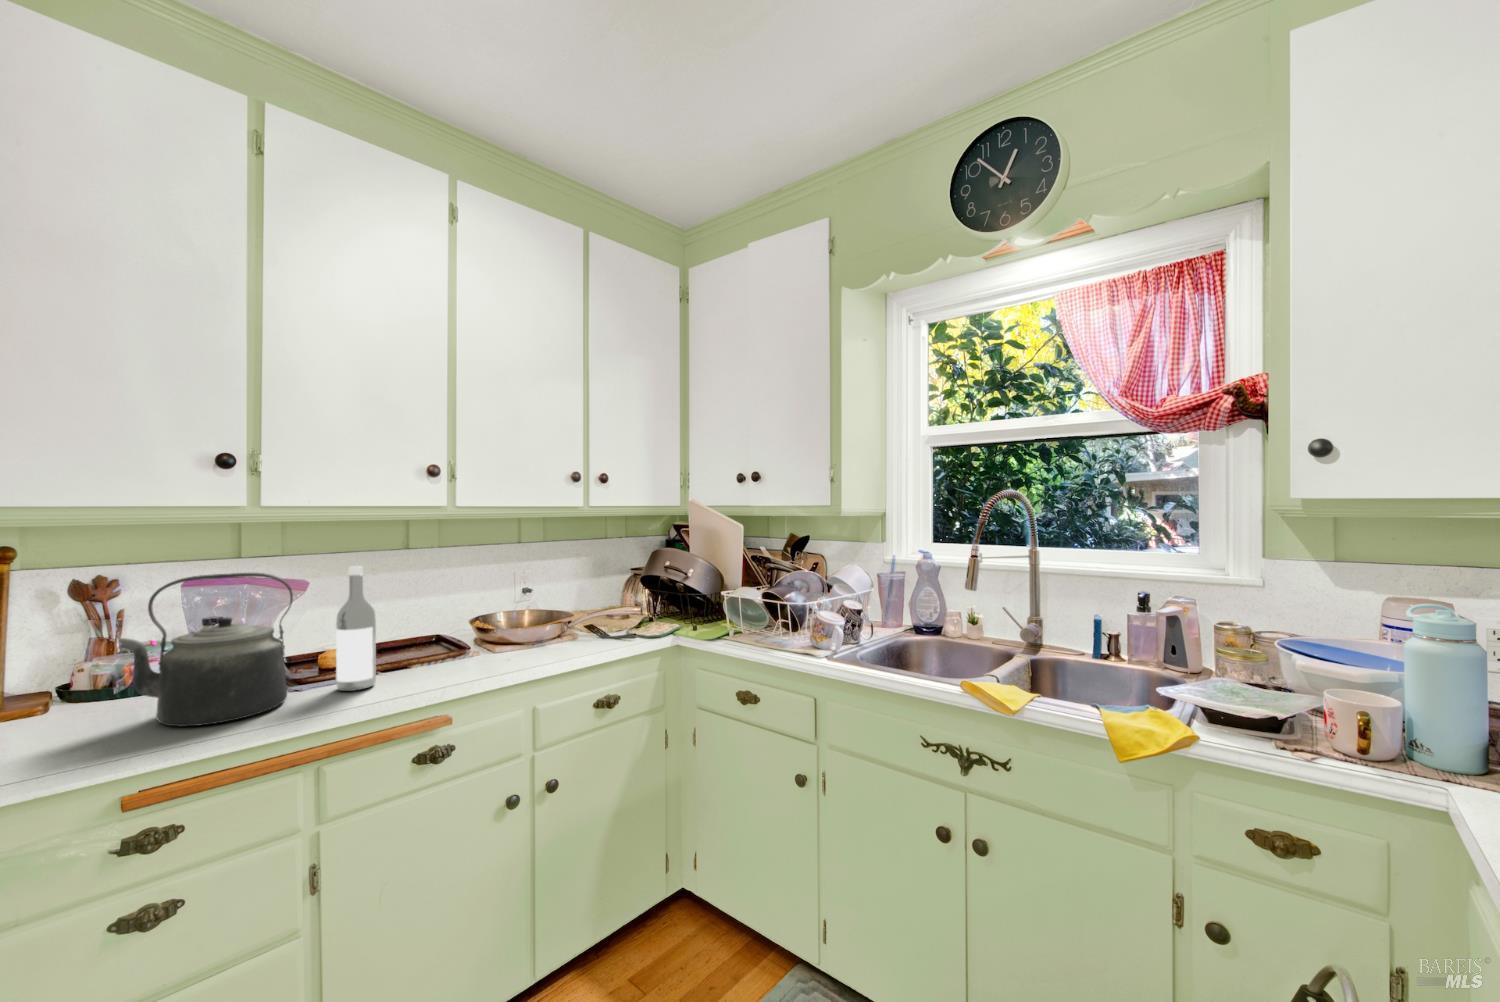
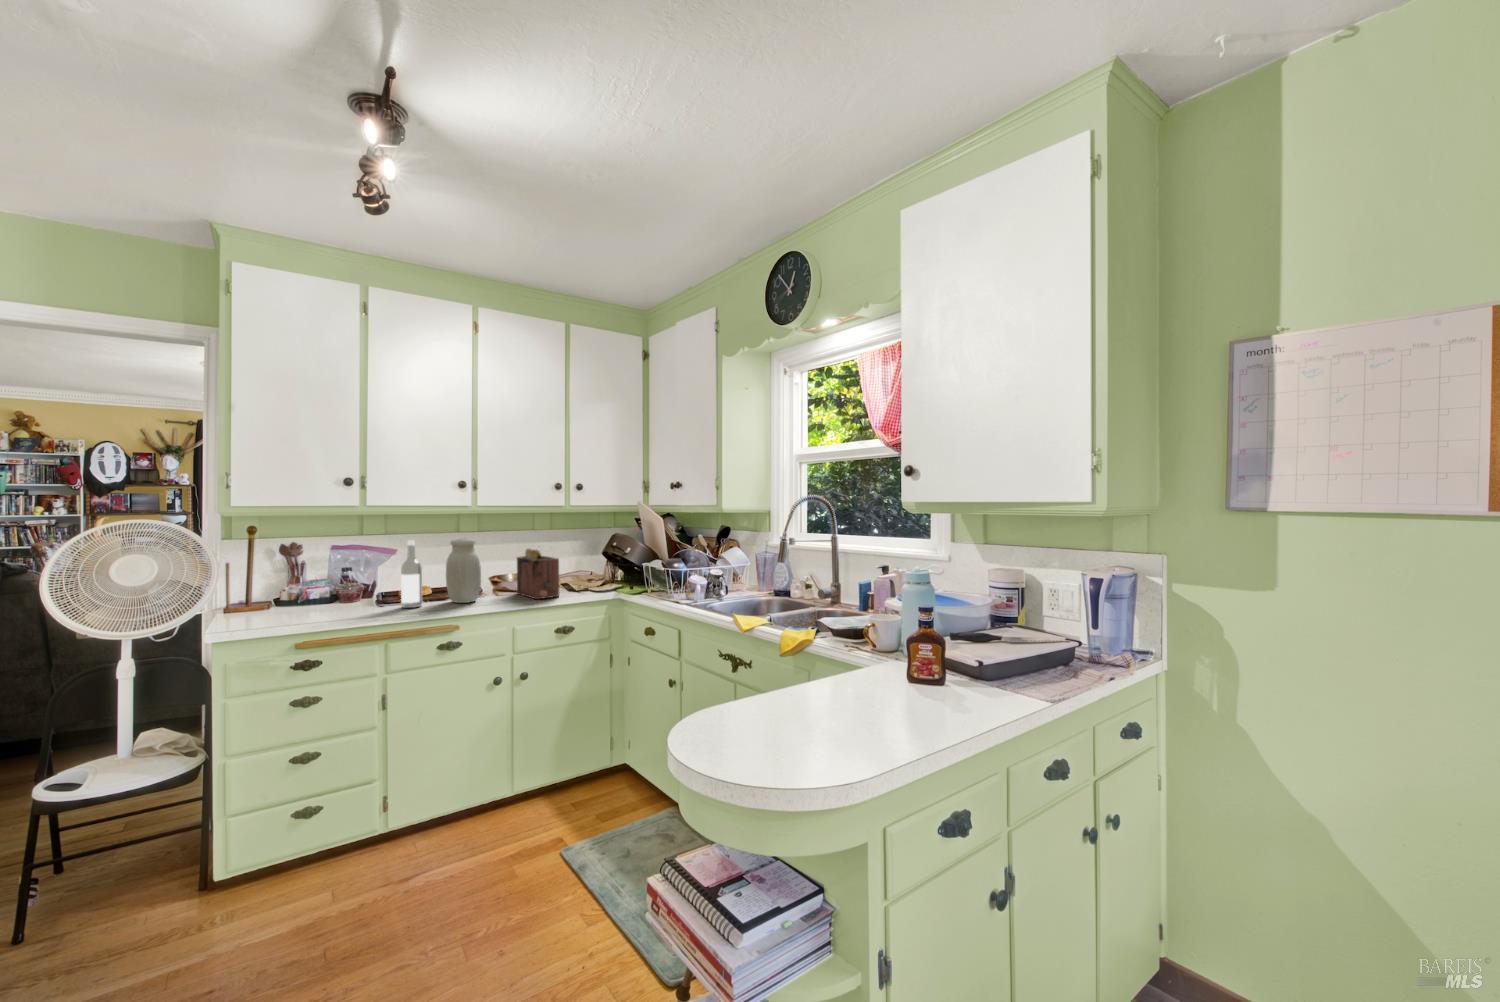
jar: none [416,560,478,673] -> present [446,538,481,603]
kettle: present [119,573,293,726] -> none [298,542,378,617]
toaster: none [524,574,603,658] -> present [517,548,559,599]

